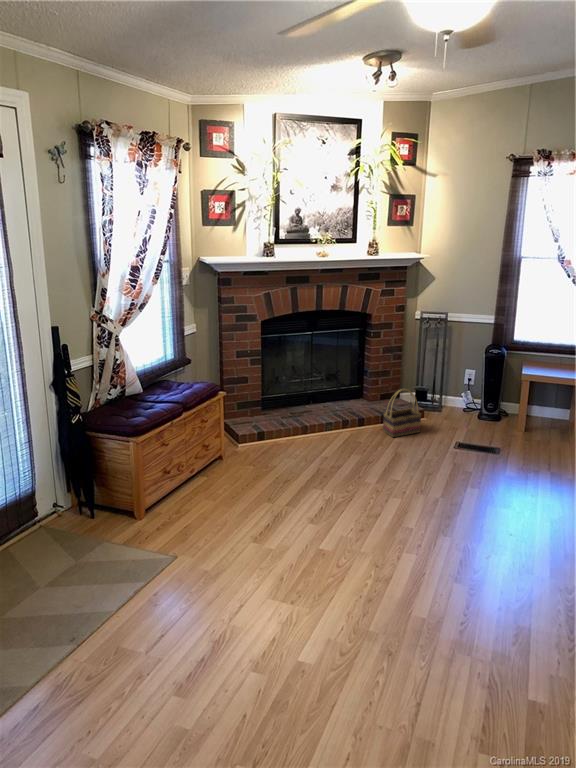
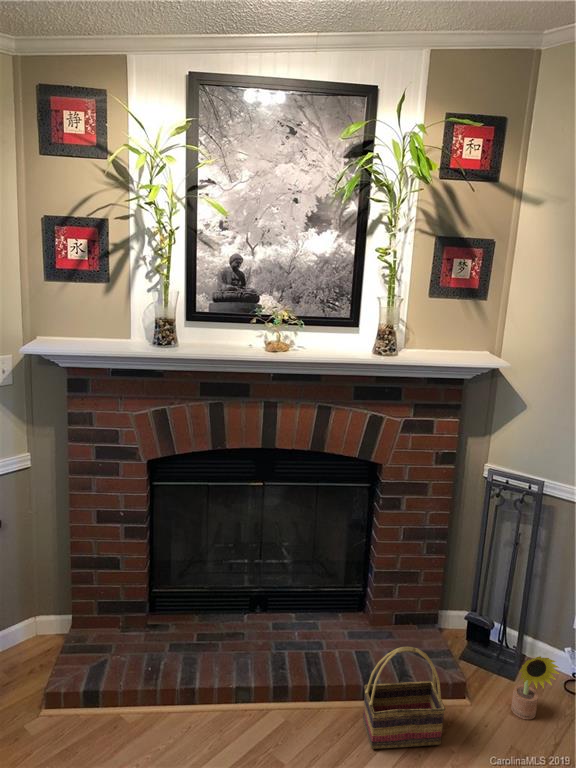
decorative plant: none [443,387,464,421] -> present [511,656,559,719]

